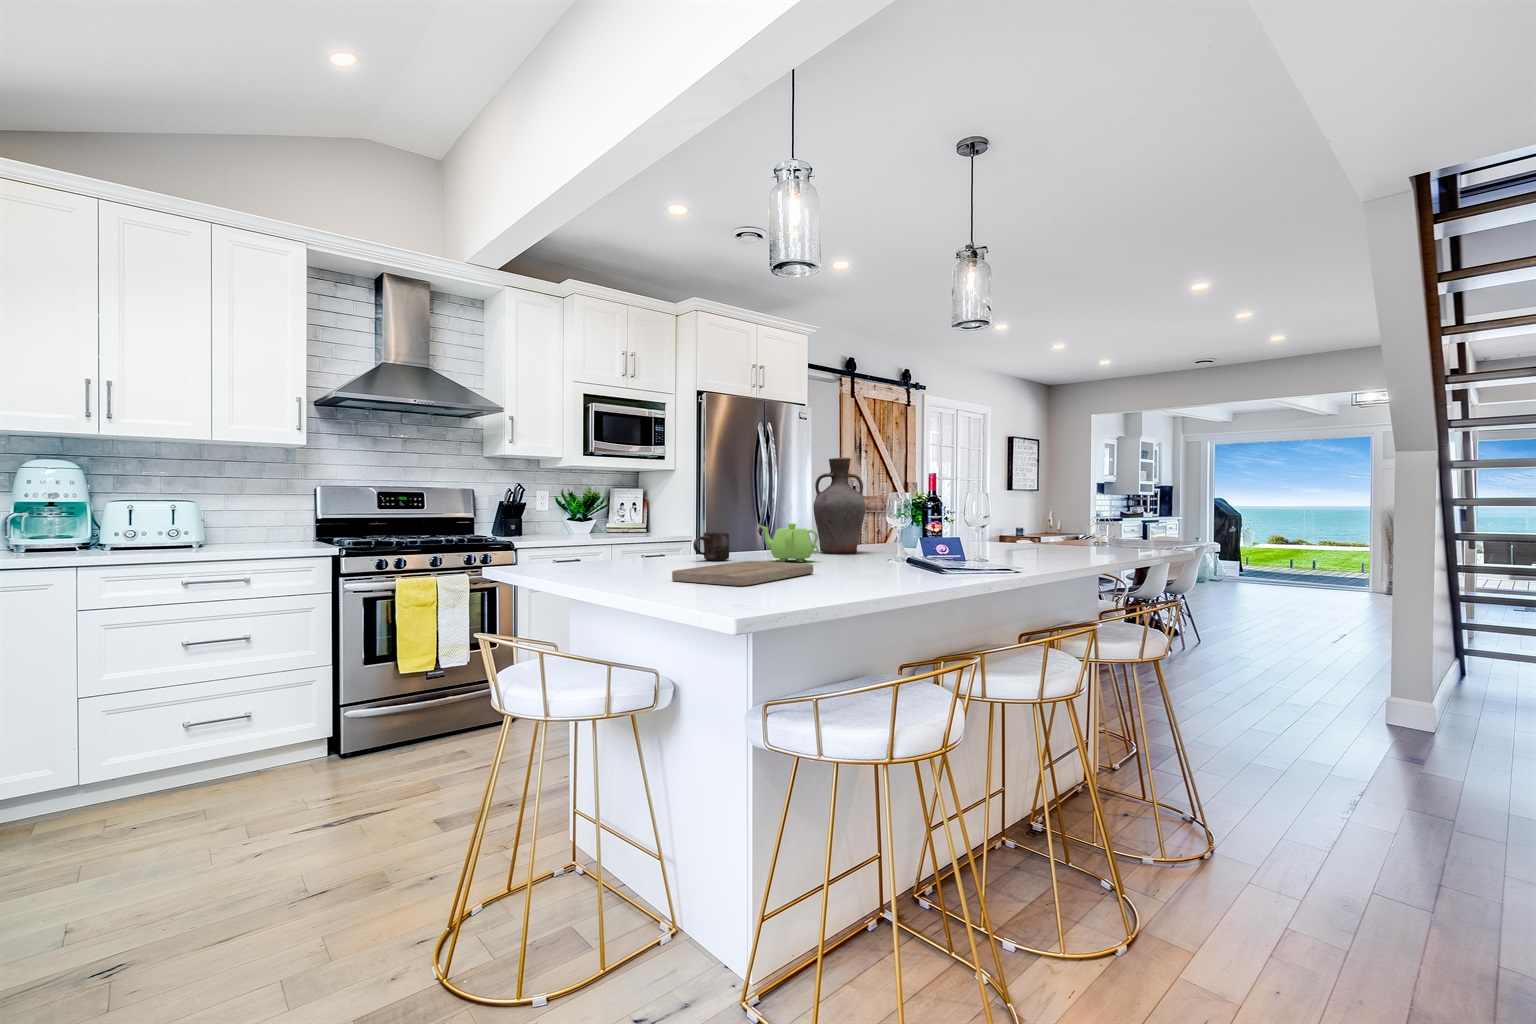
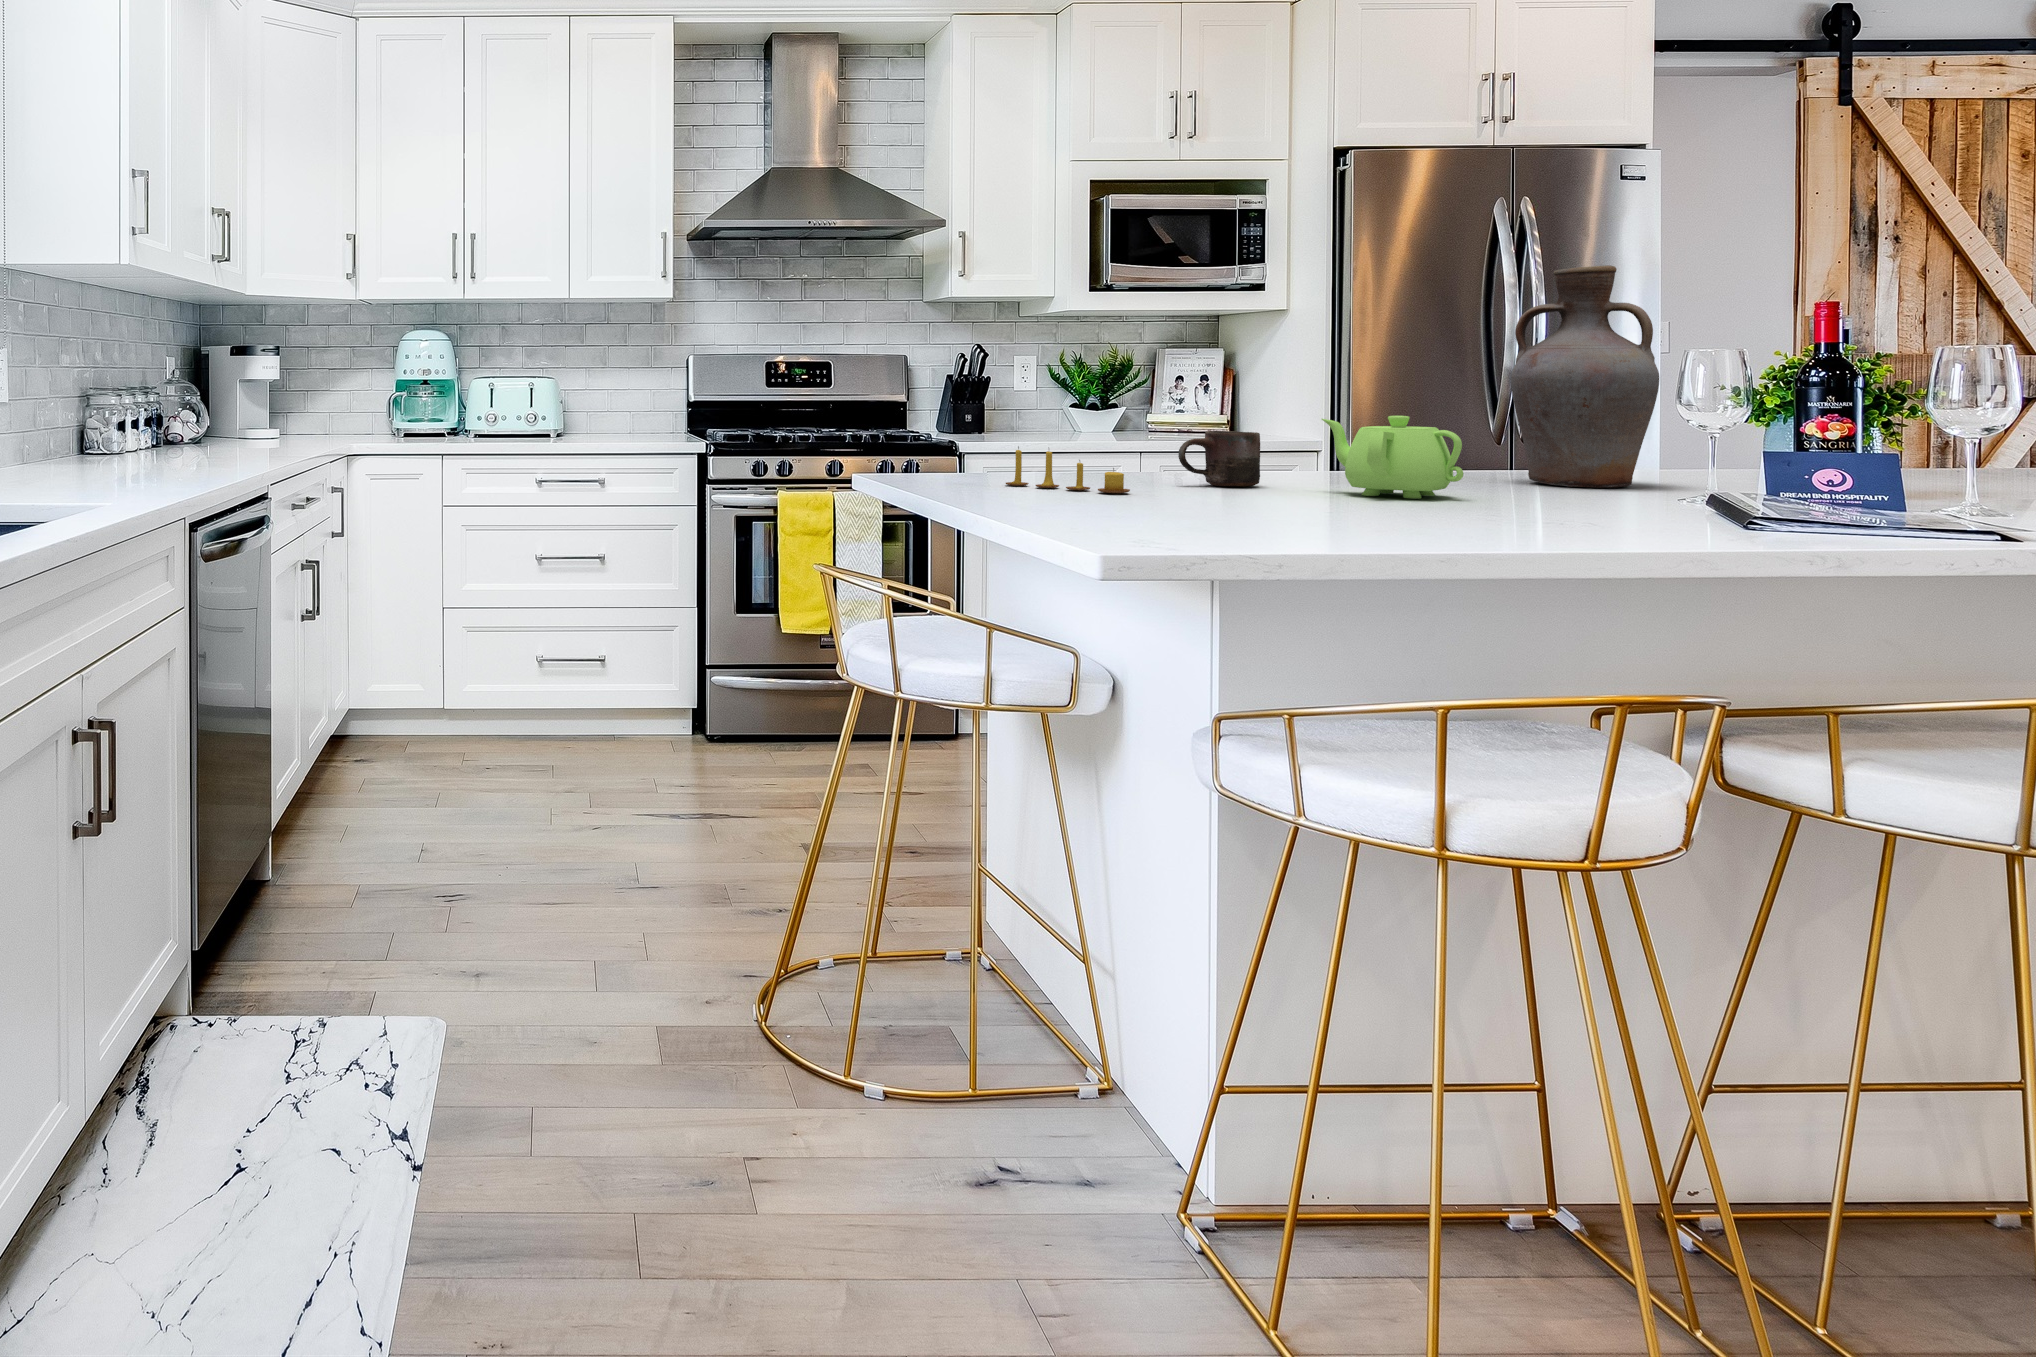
candle: none [609,543,683,567] -> present [1006,447,1130,493]
cutting board: present [672,561,813,586] -> none [1044,489,1372,532]

